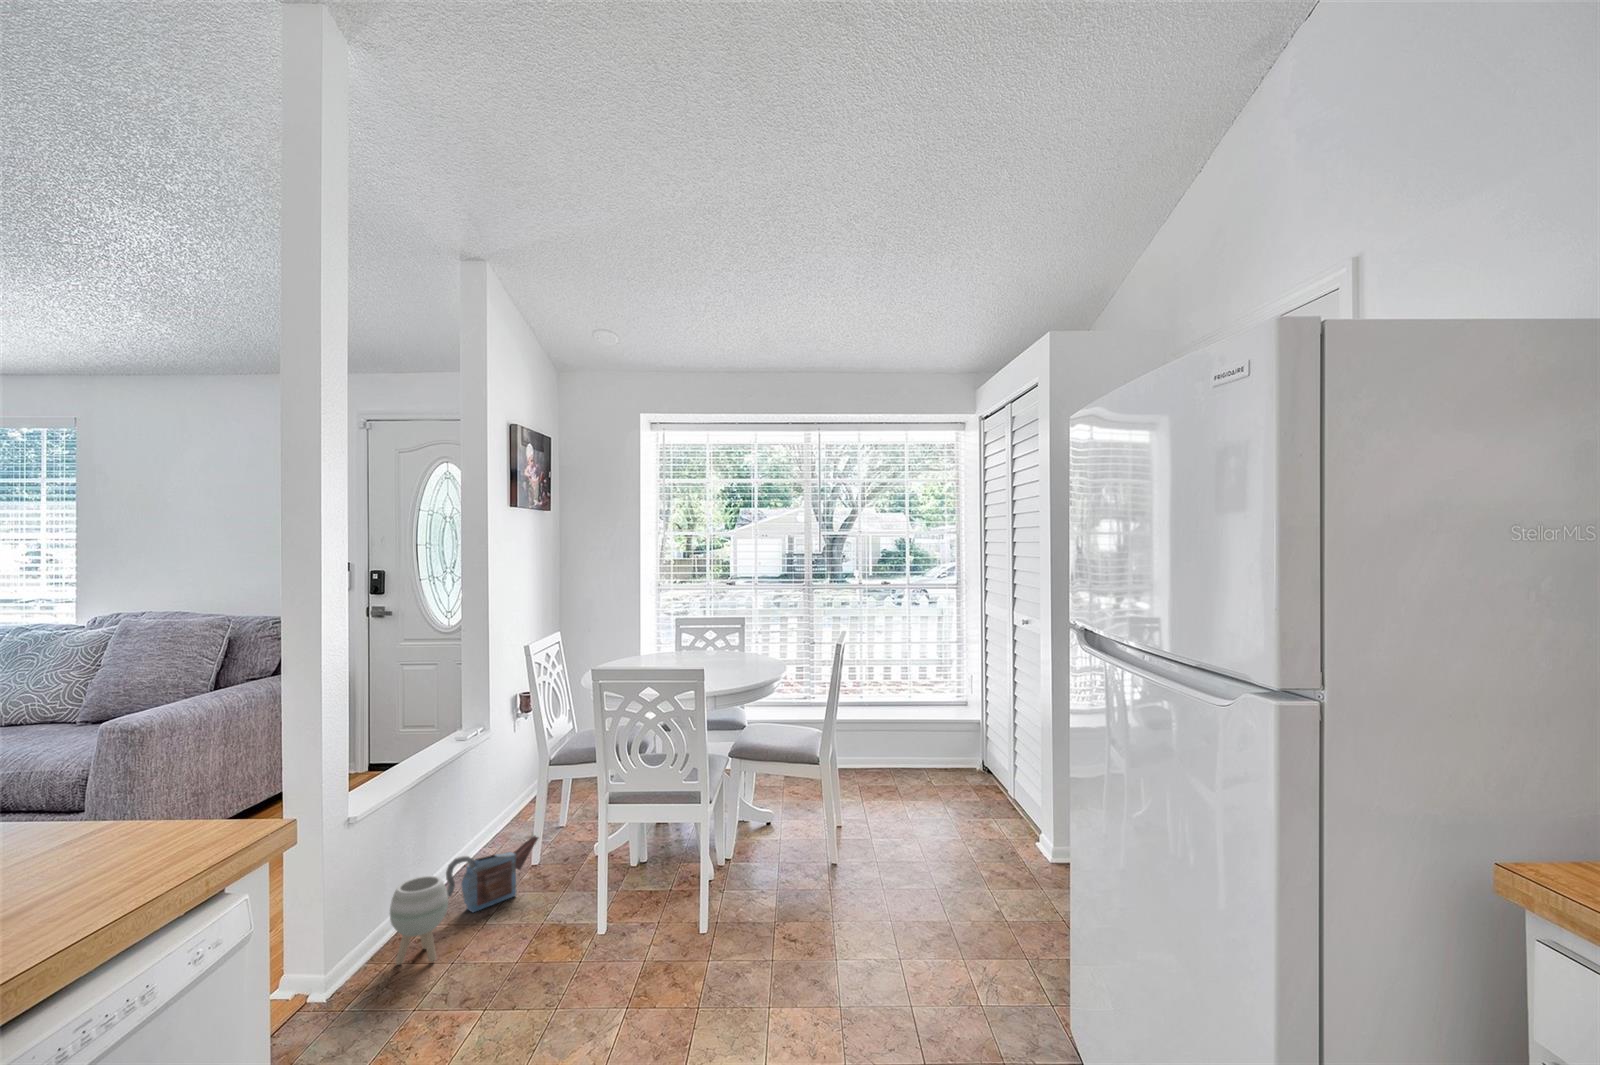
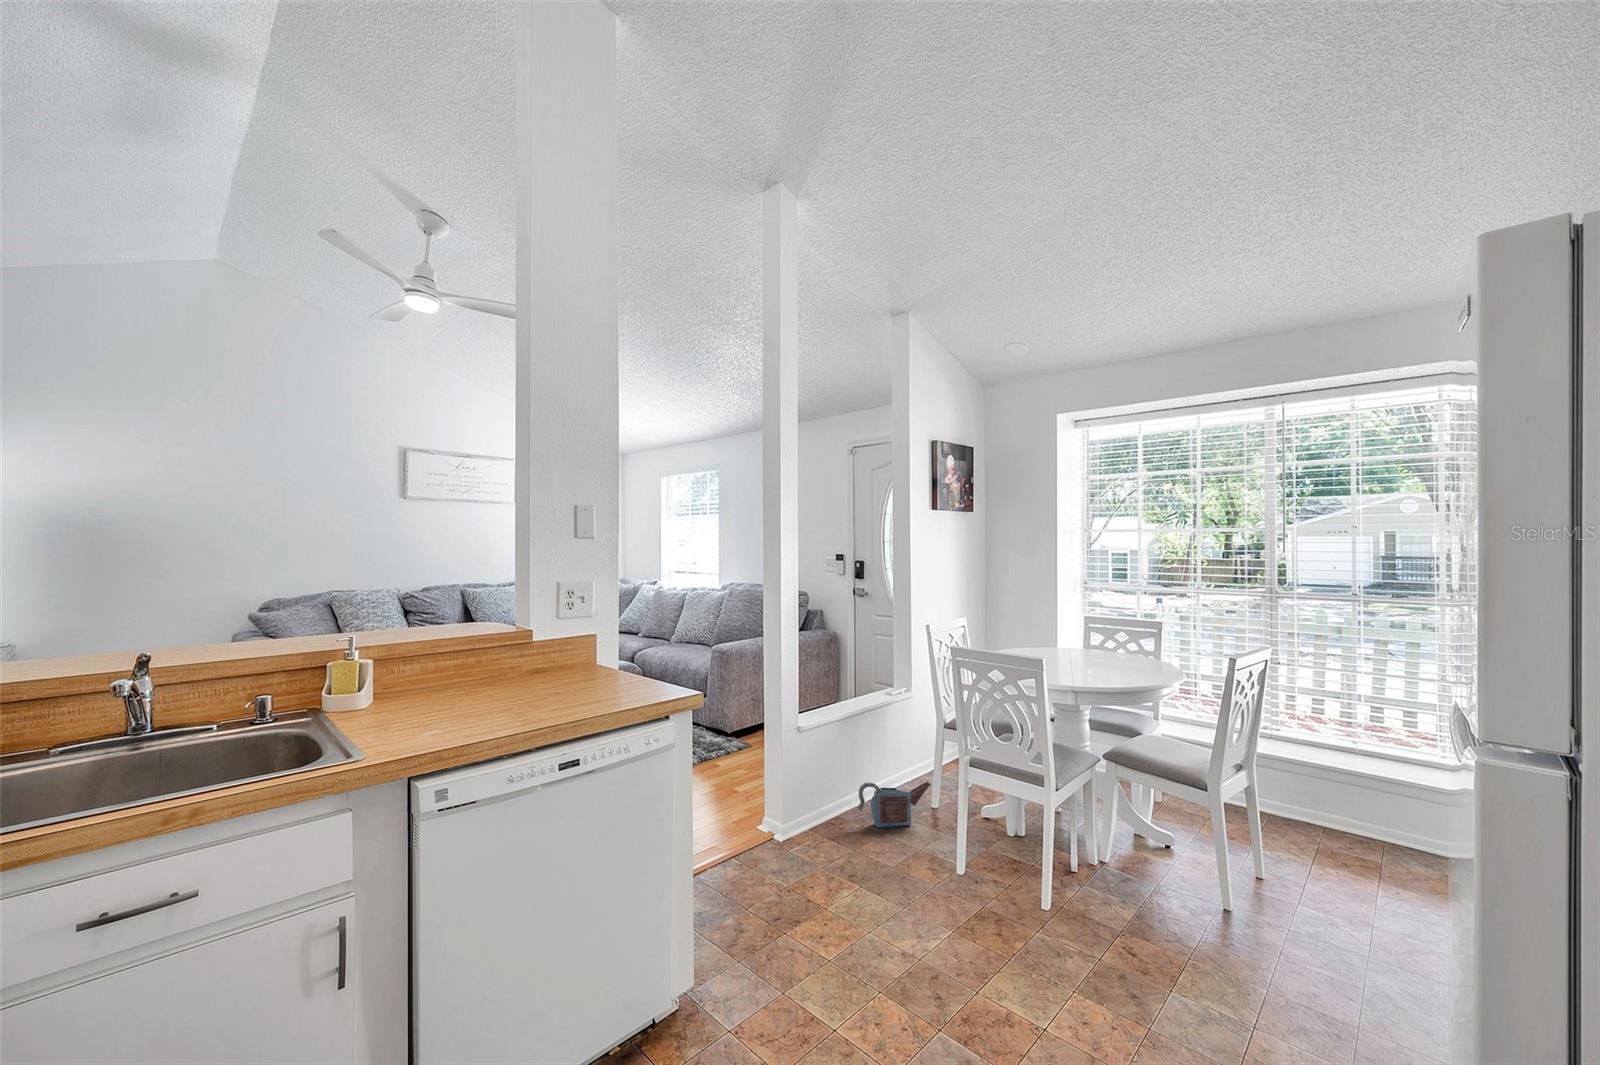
planter: present [390,876,448,965] -> none [814,787,852,849]

